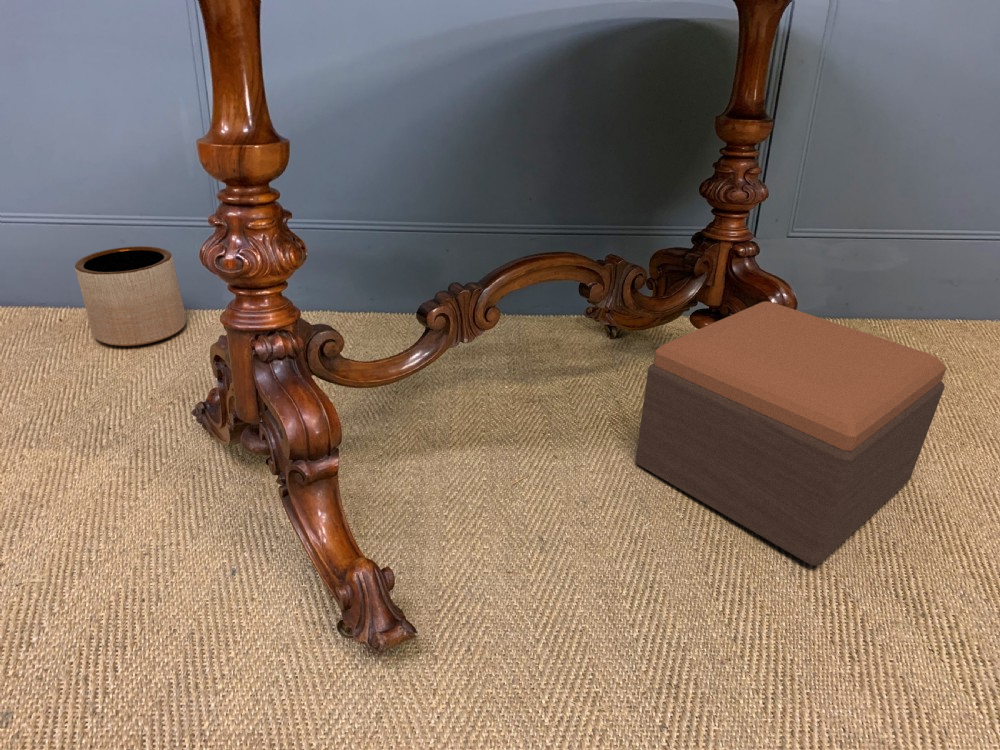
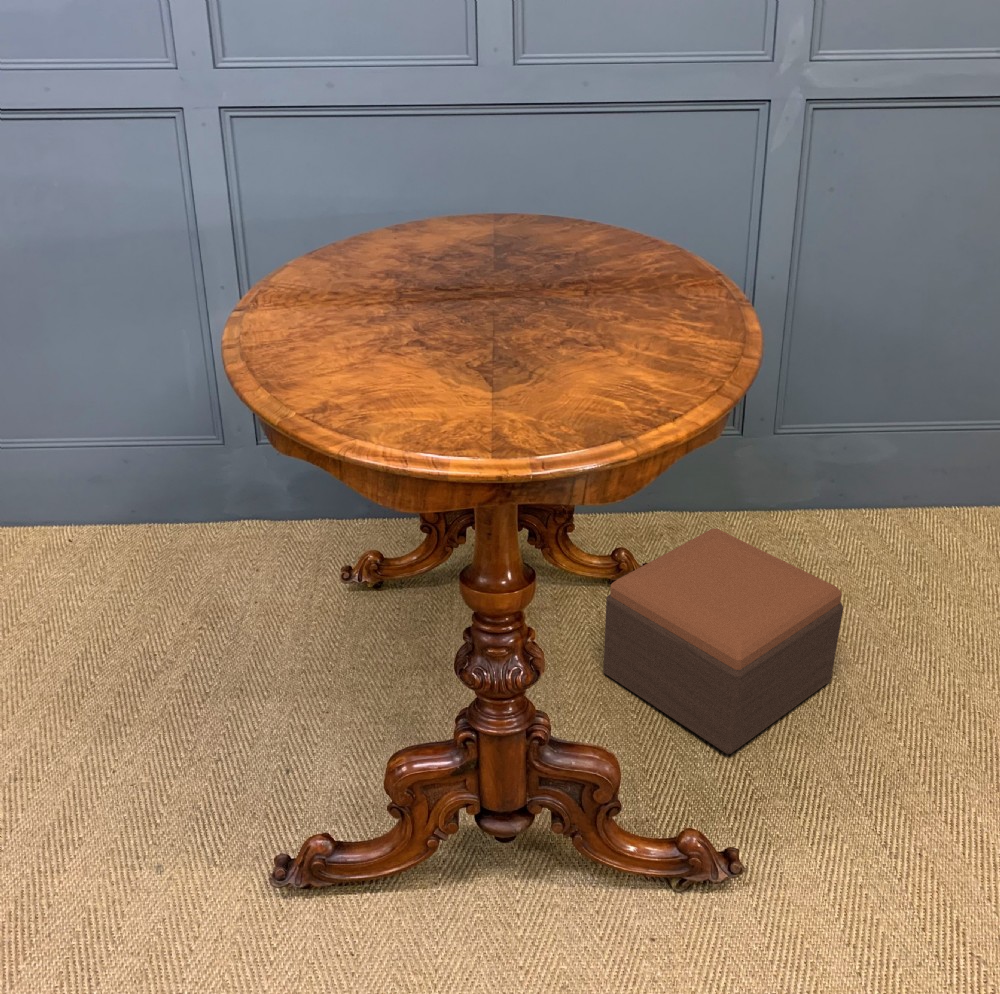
planter: present [75,246,186,346] -> none [95,471,190,570]

